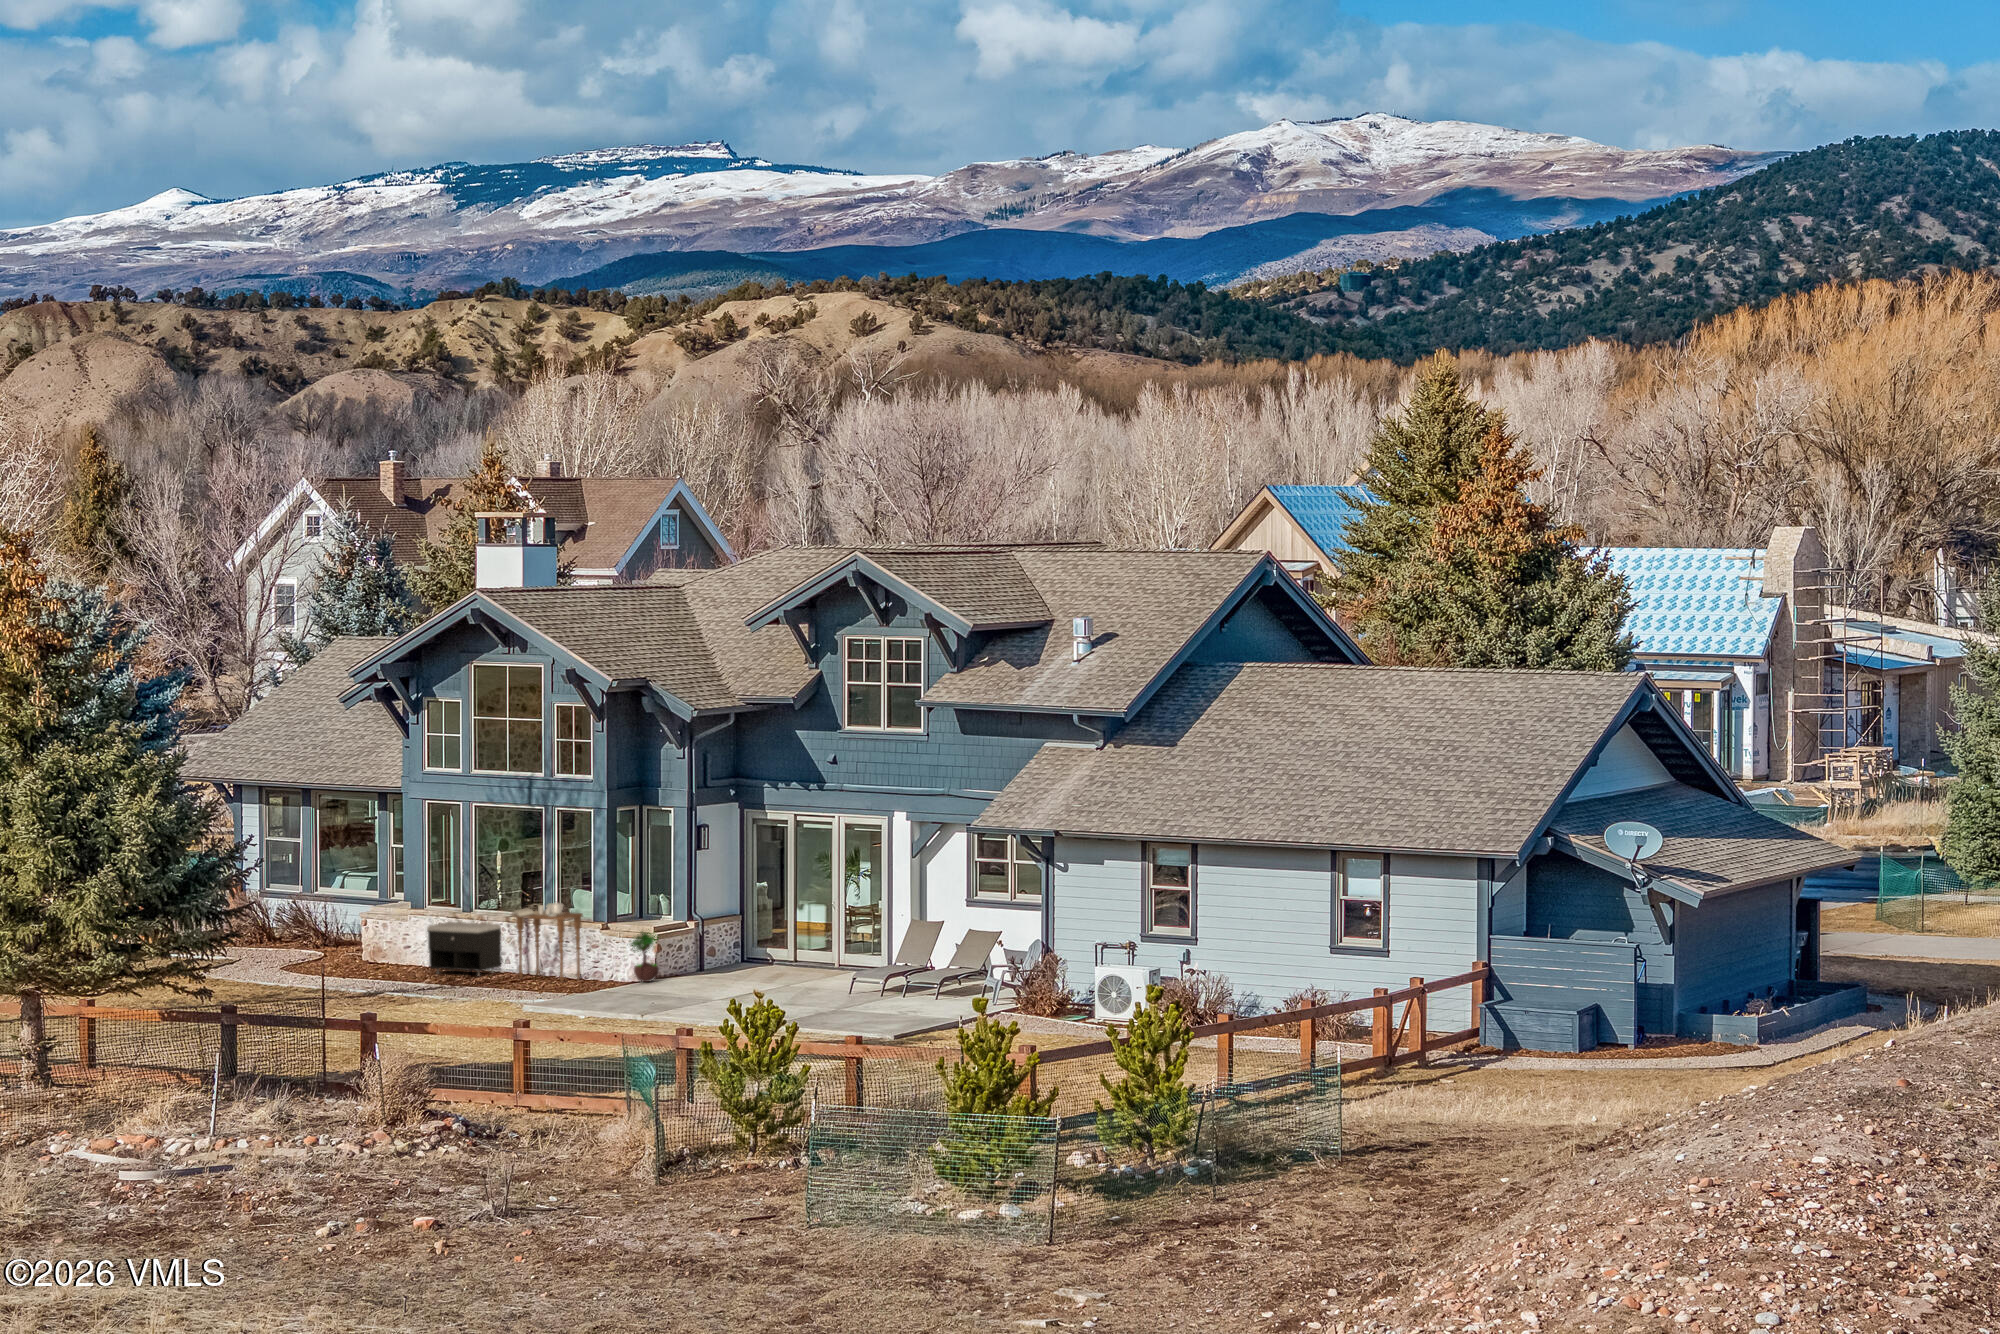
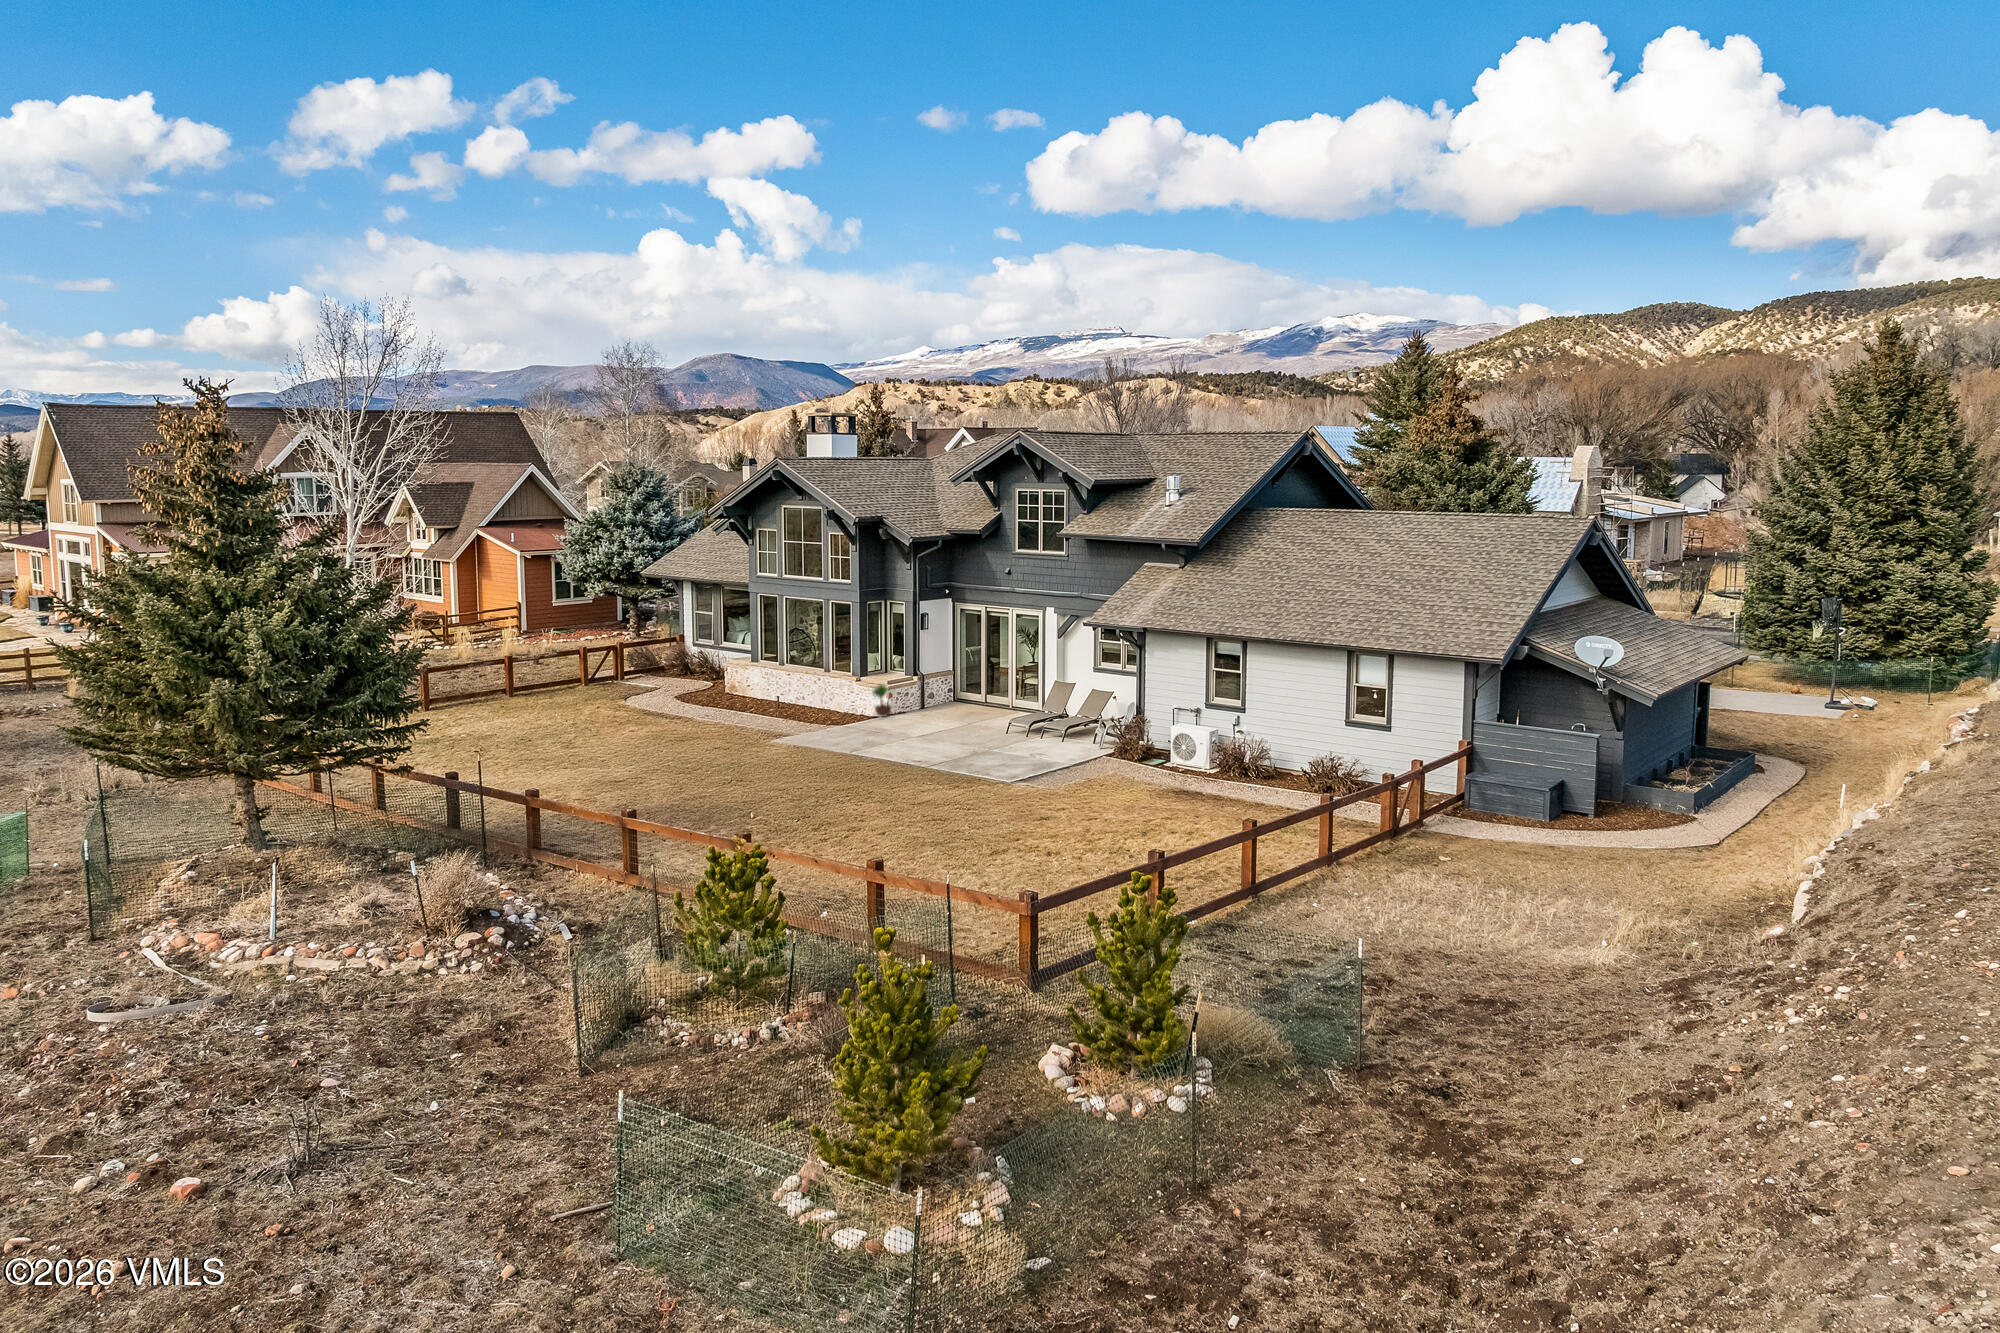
side table: present [513,902,583,982] -> none [802,663,846,715]
storage bench: present [427,922,502,975] -> none [755,672,801,707]

